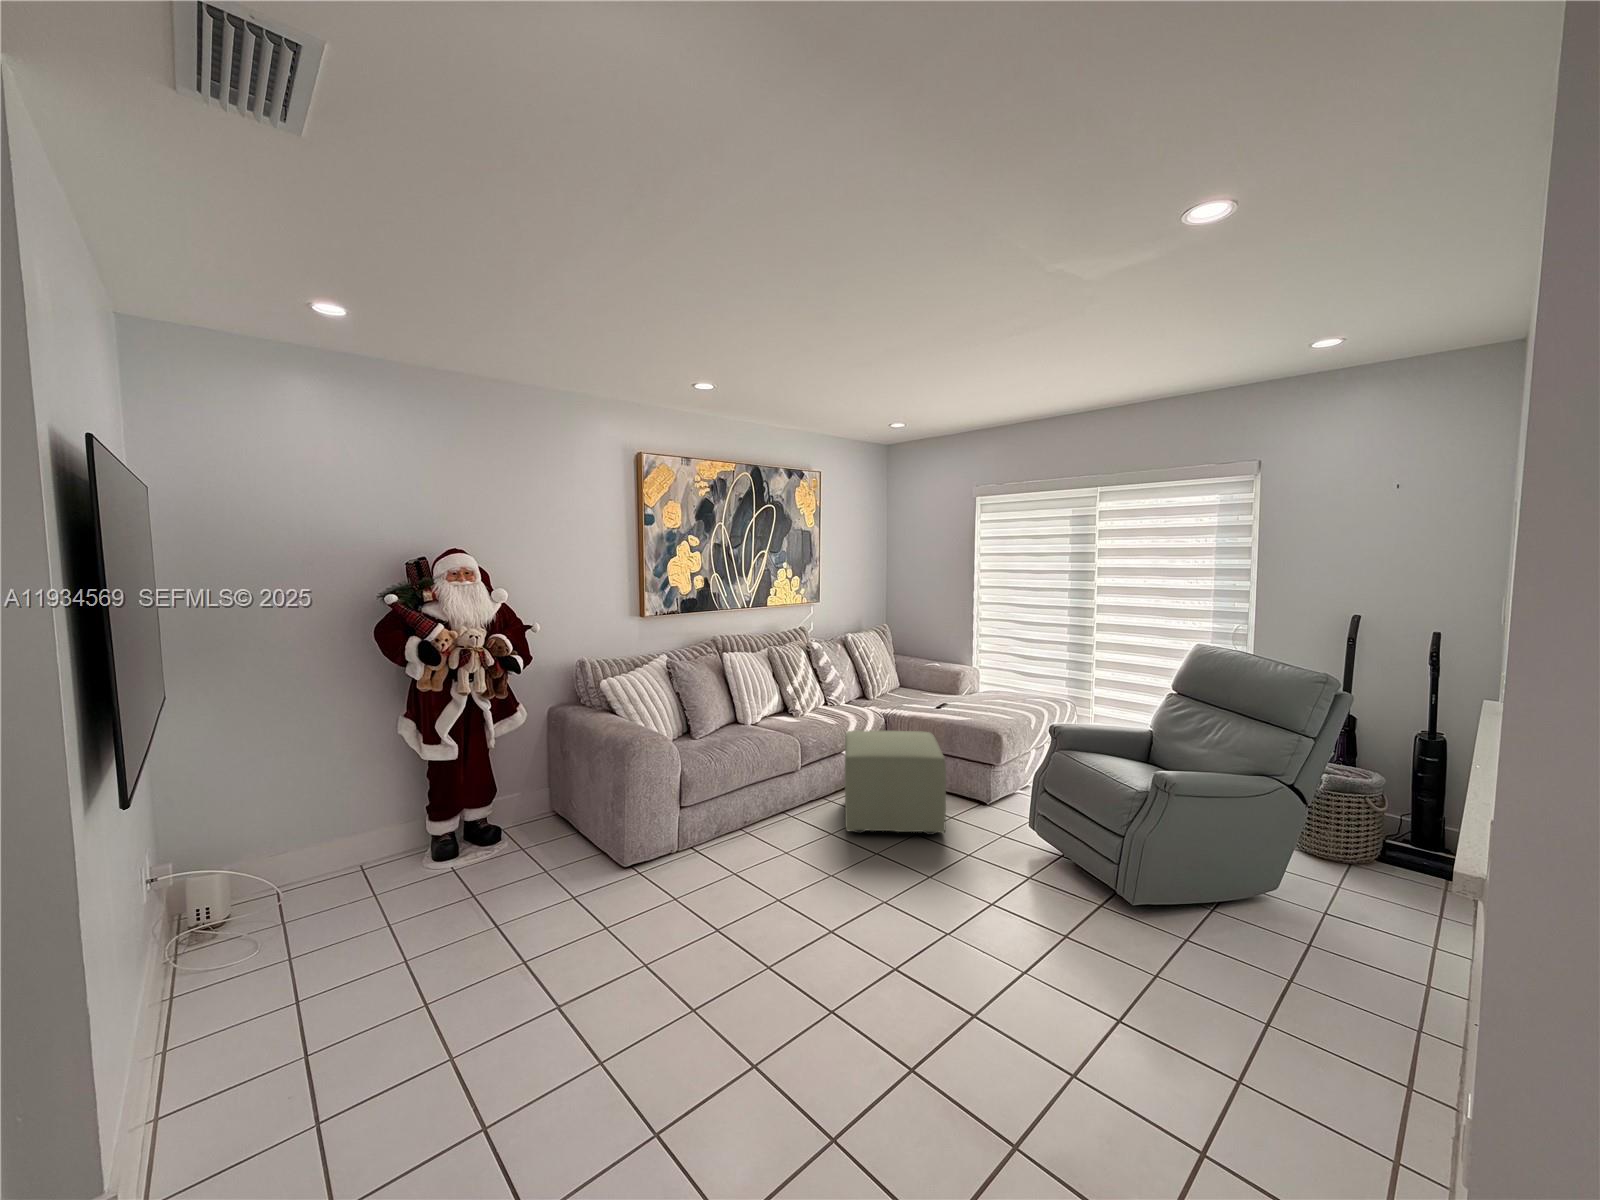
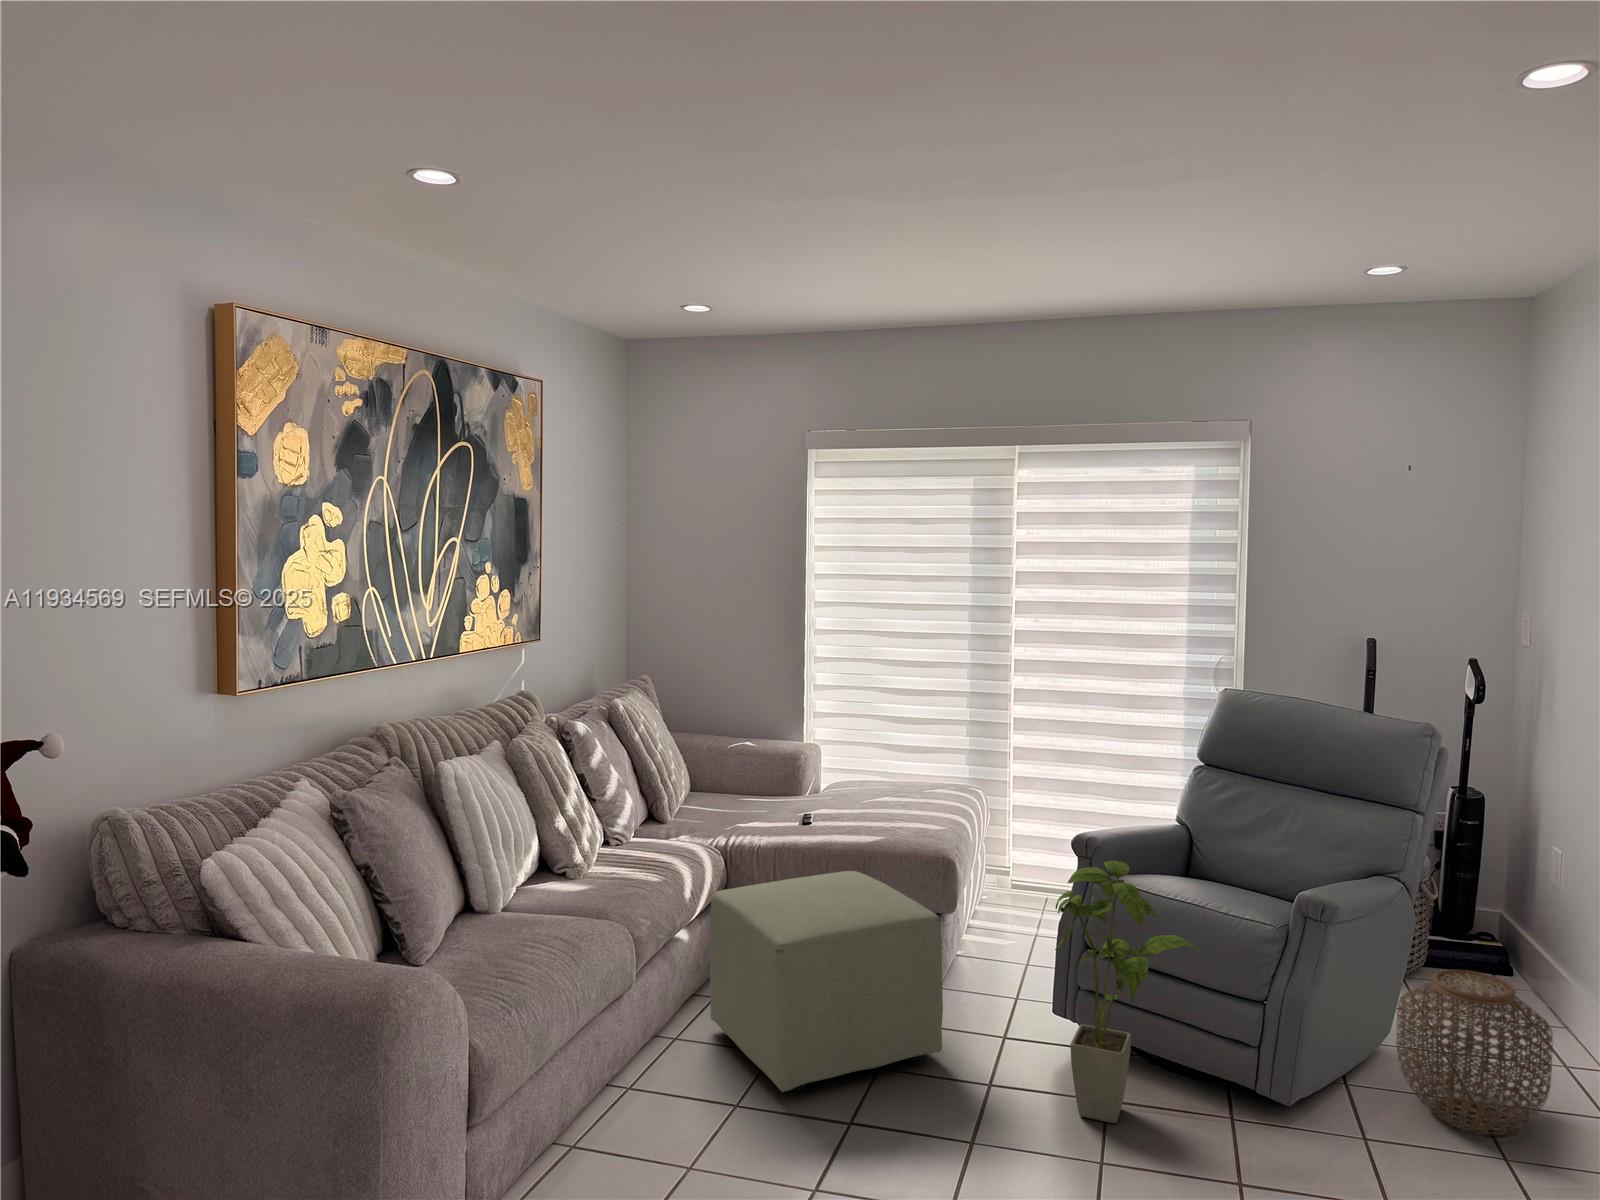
house plant: none [981,737,1067,888] -> present [1055,860,1199,1123]
woven basket: none [1215,847,1331,965] -> present [1396,970,1553,1135]

